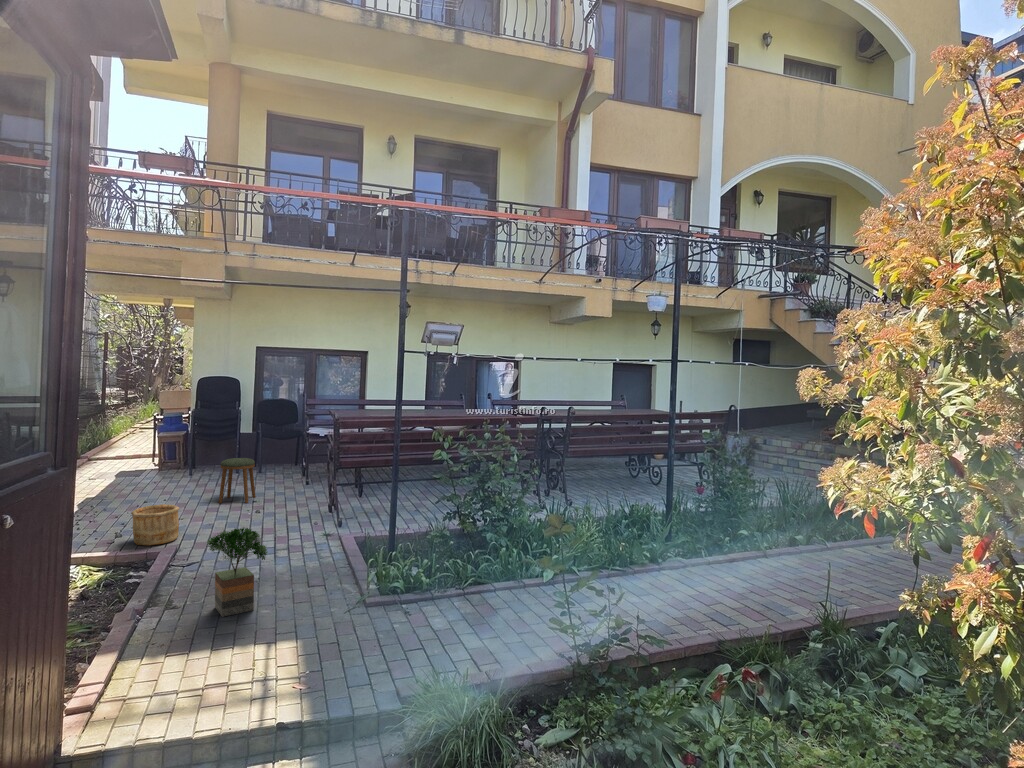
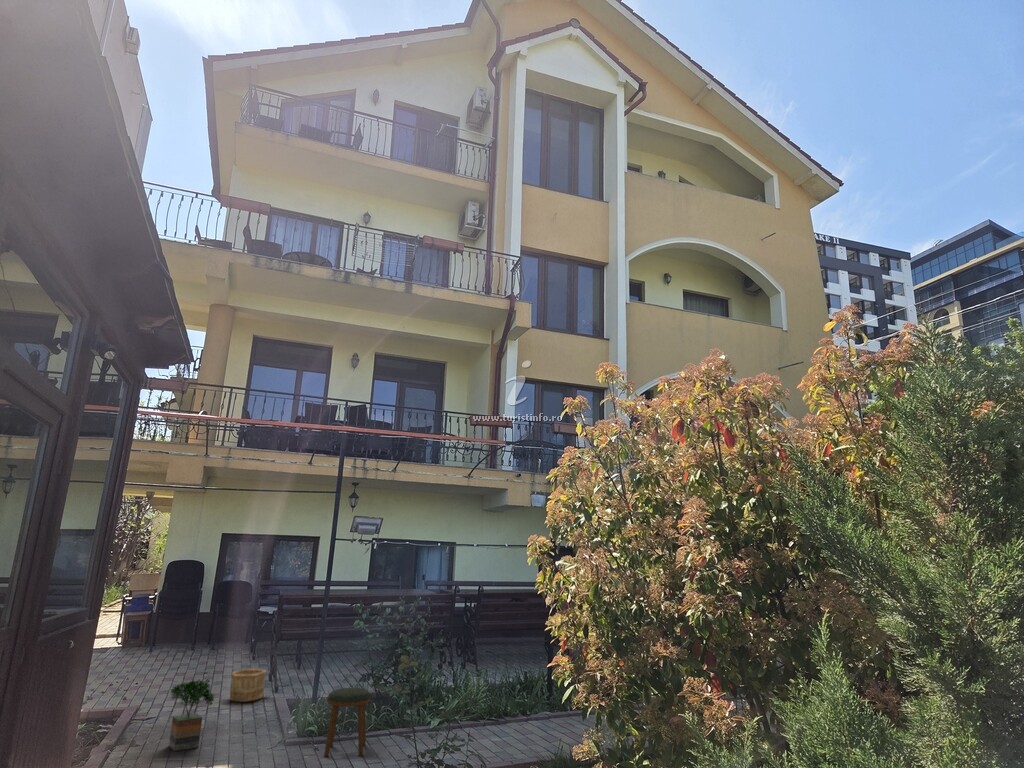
stool: present [219,458,256,503] -> present [324,688,370,757]
wooden bucket: present [131,504,180,545] -> present [230,668,266,702]

